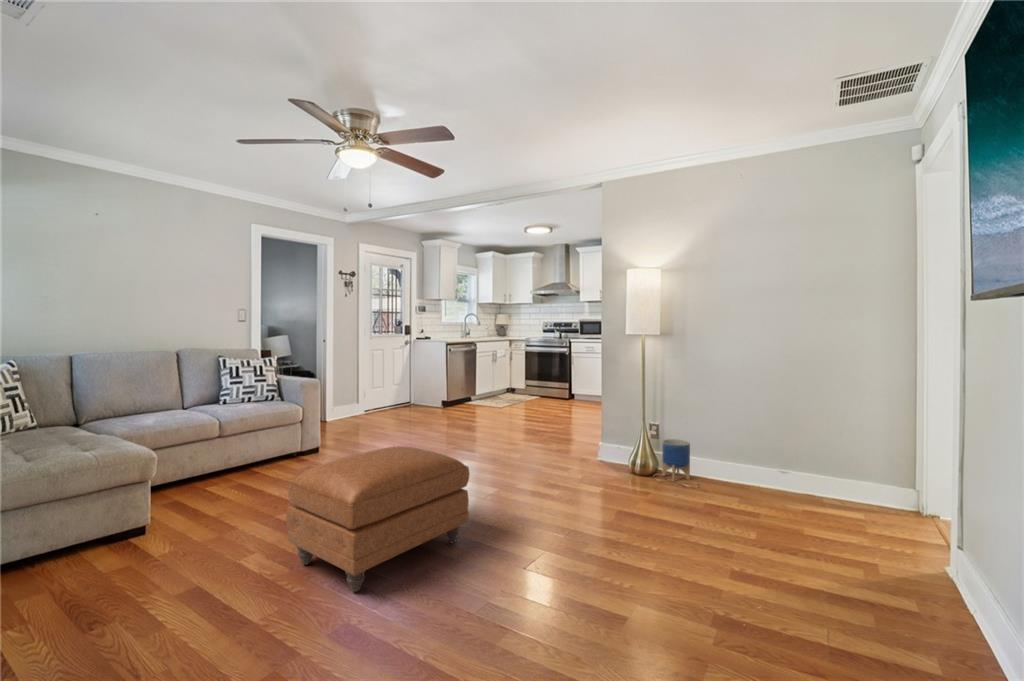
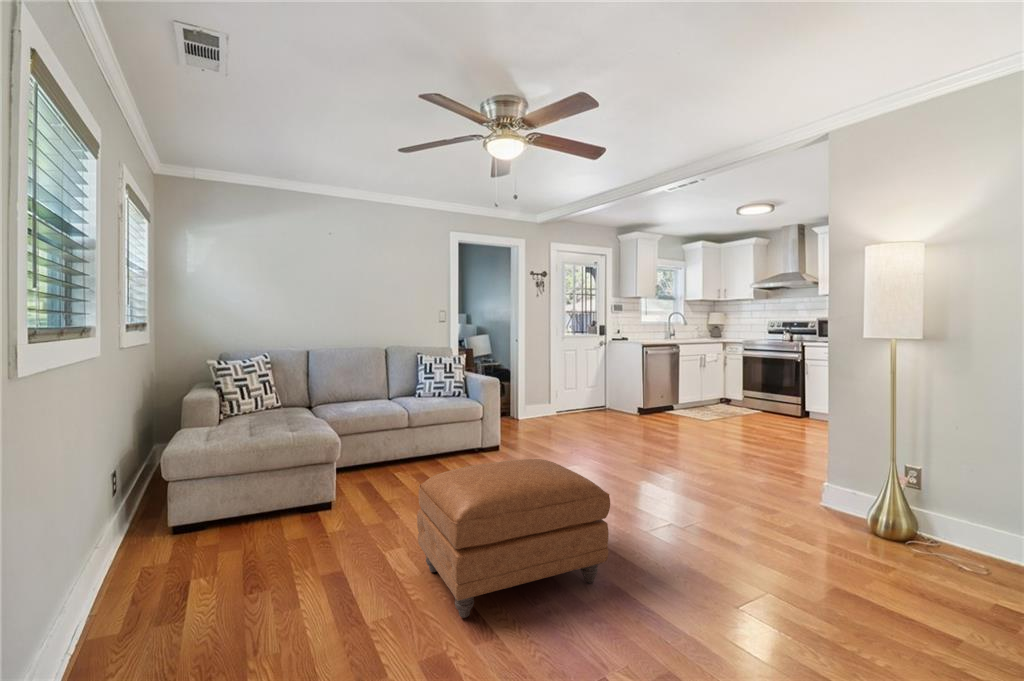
planter: present [662,439,690,481] -> none [925,492,978,559]

